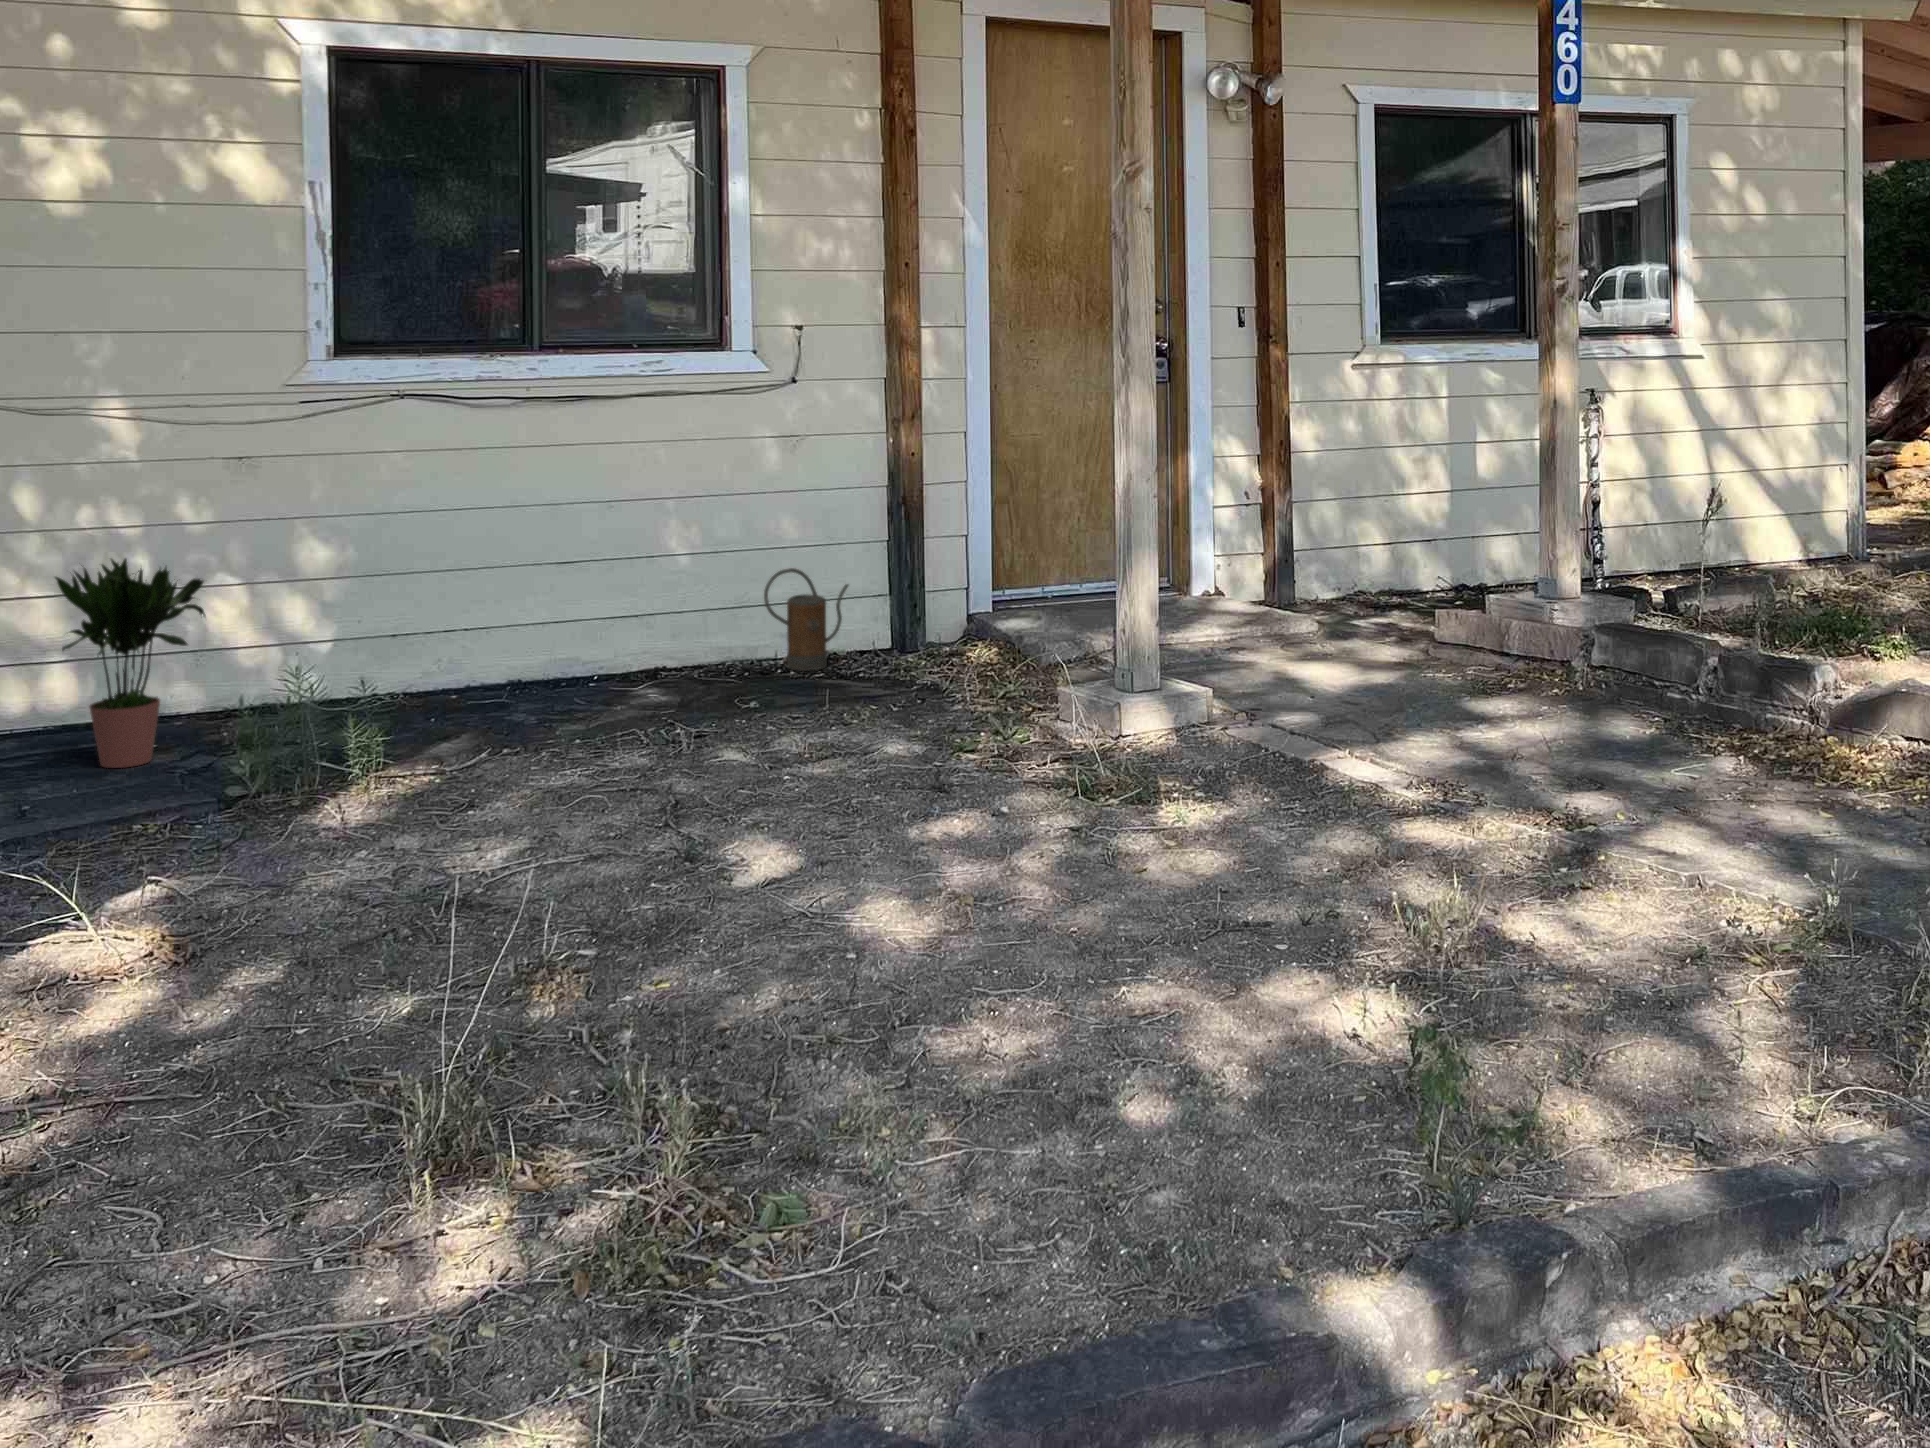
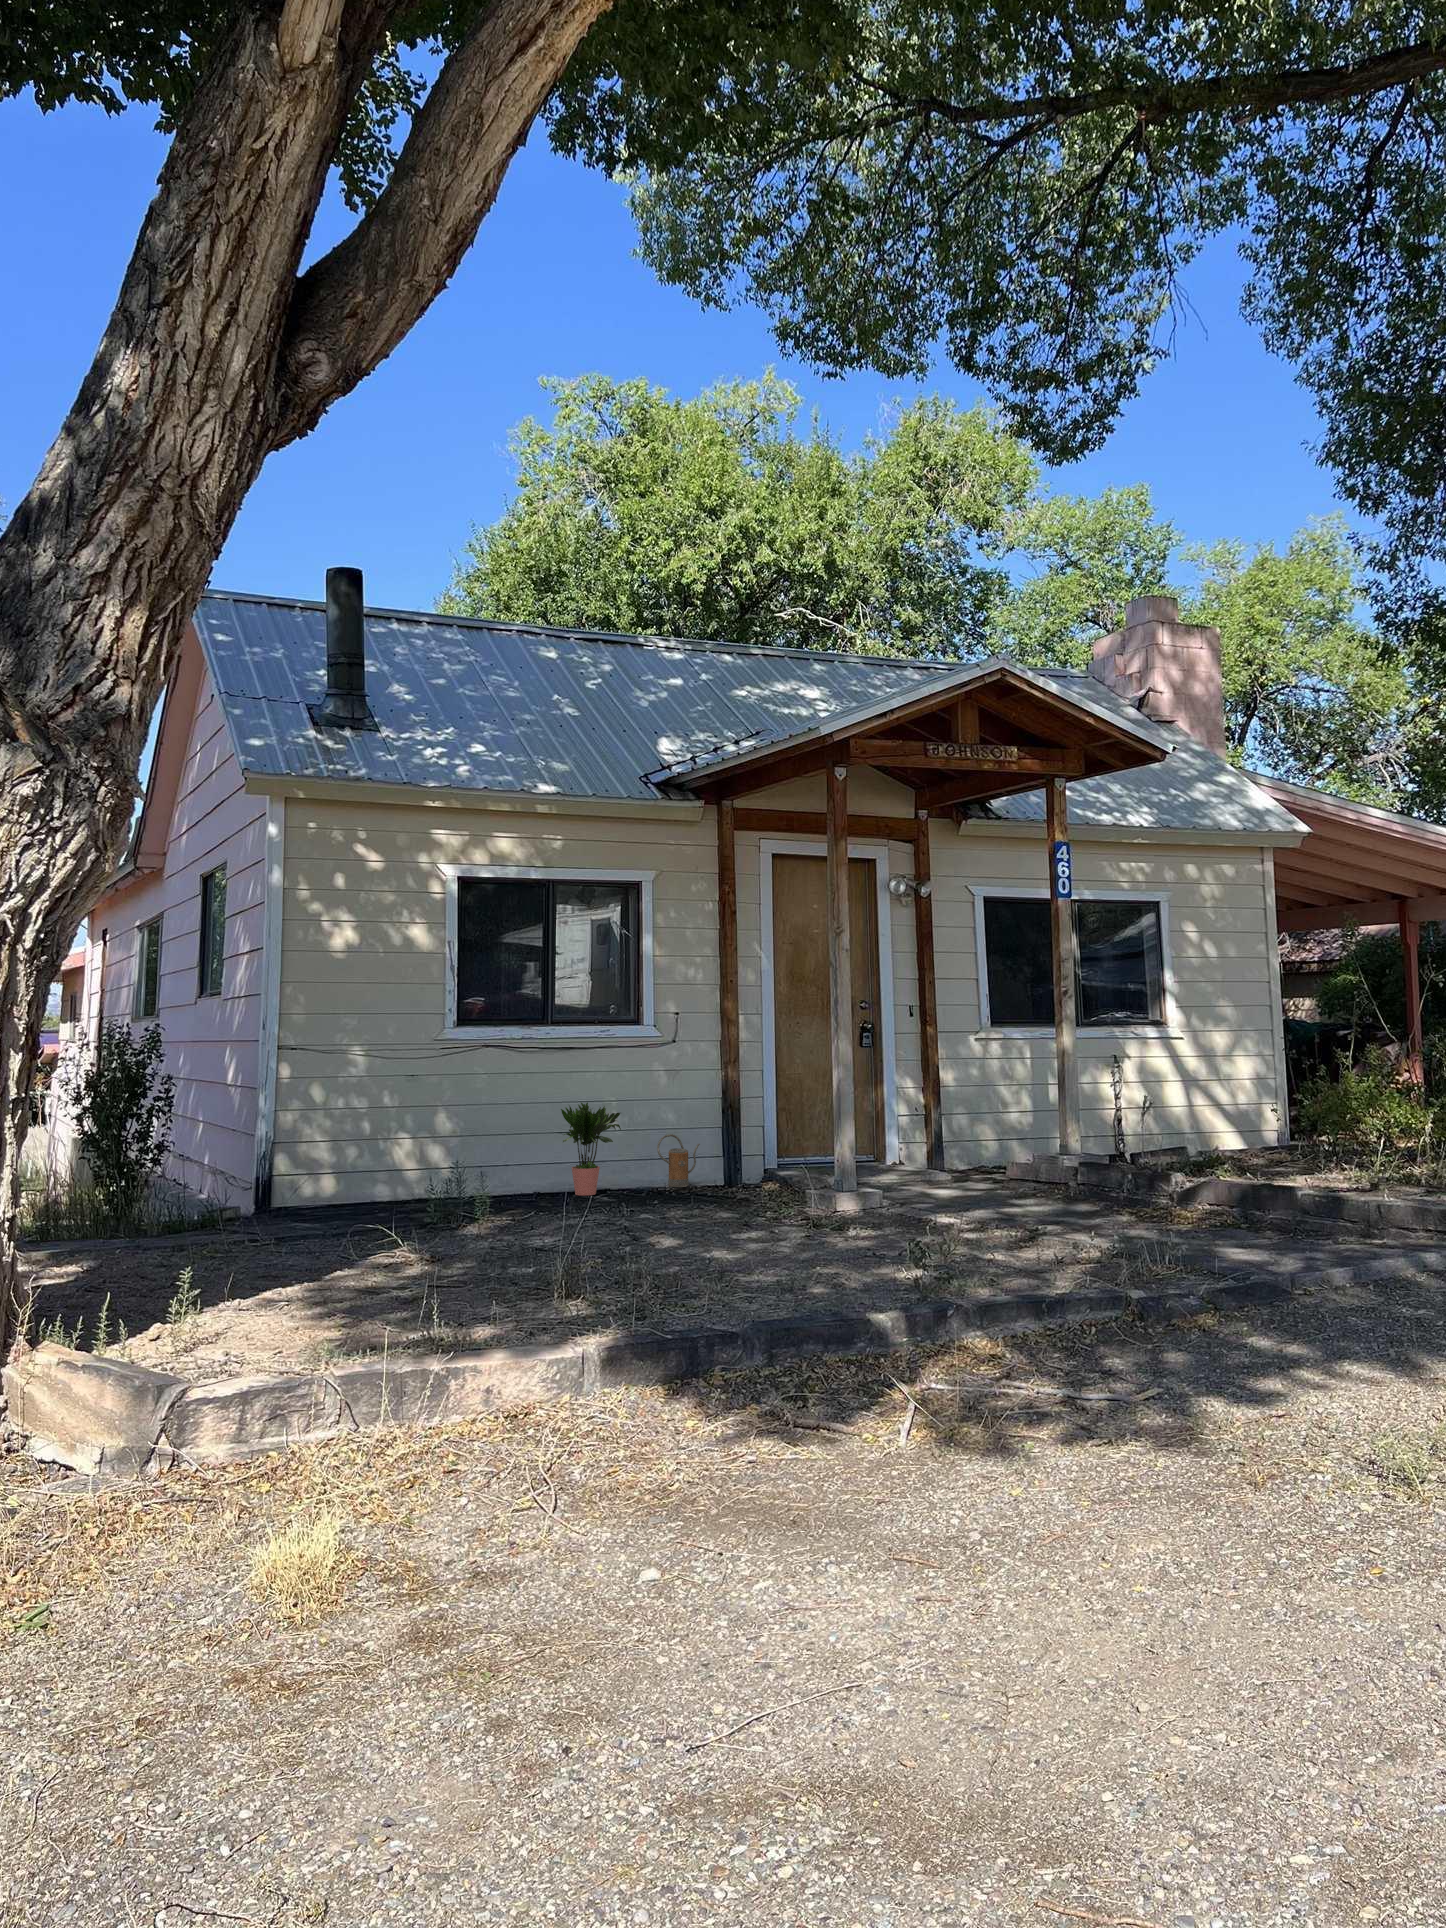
potted plant: present [55,559,206,768] -> present [561,1102,621,1195]

